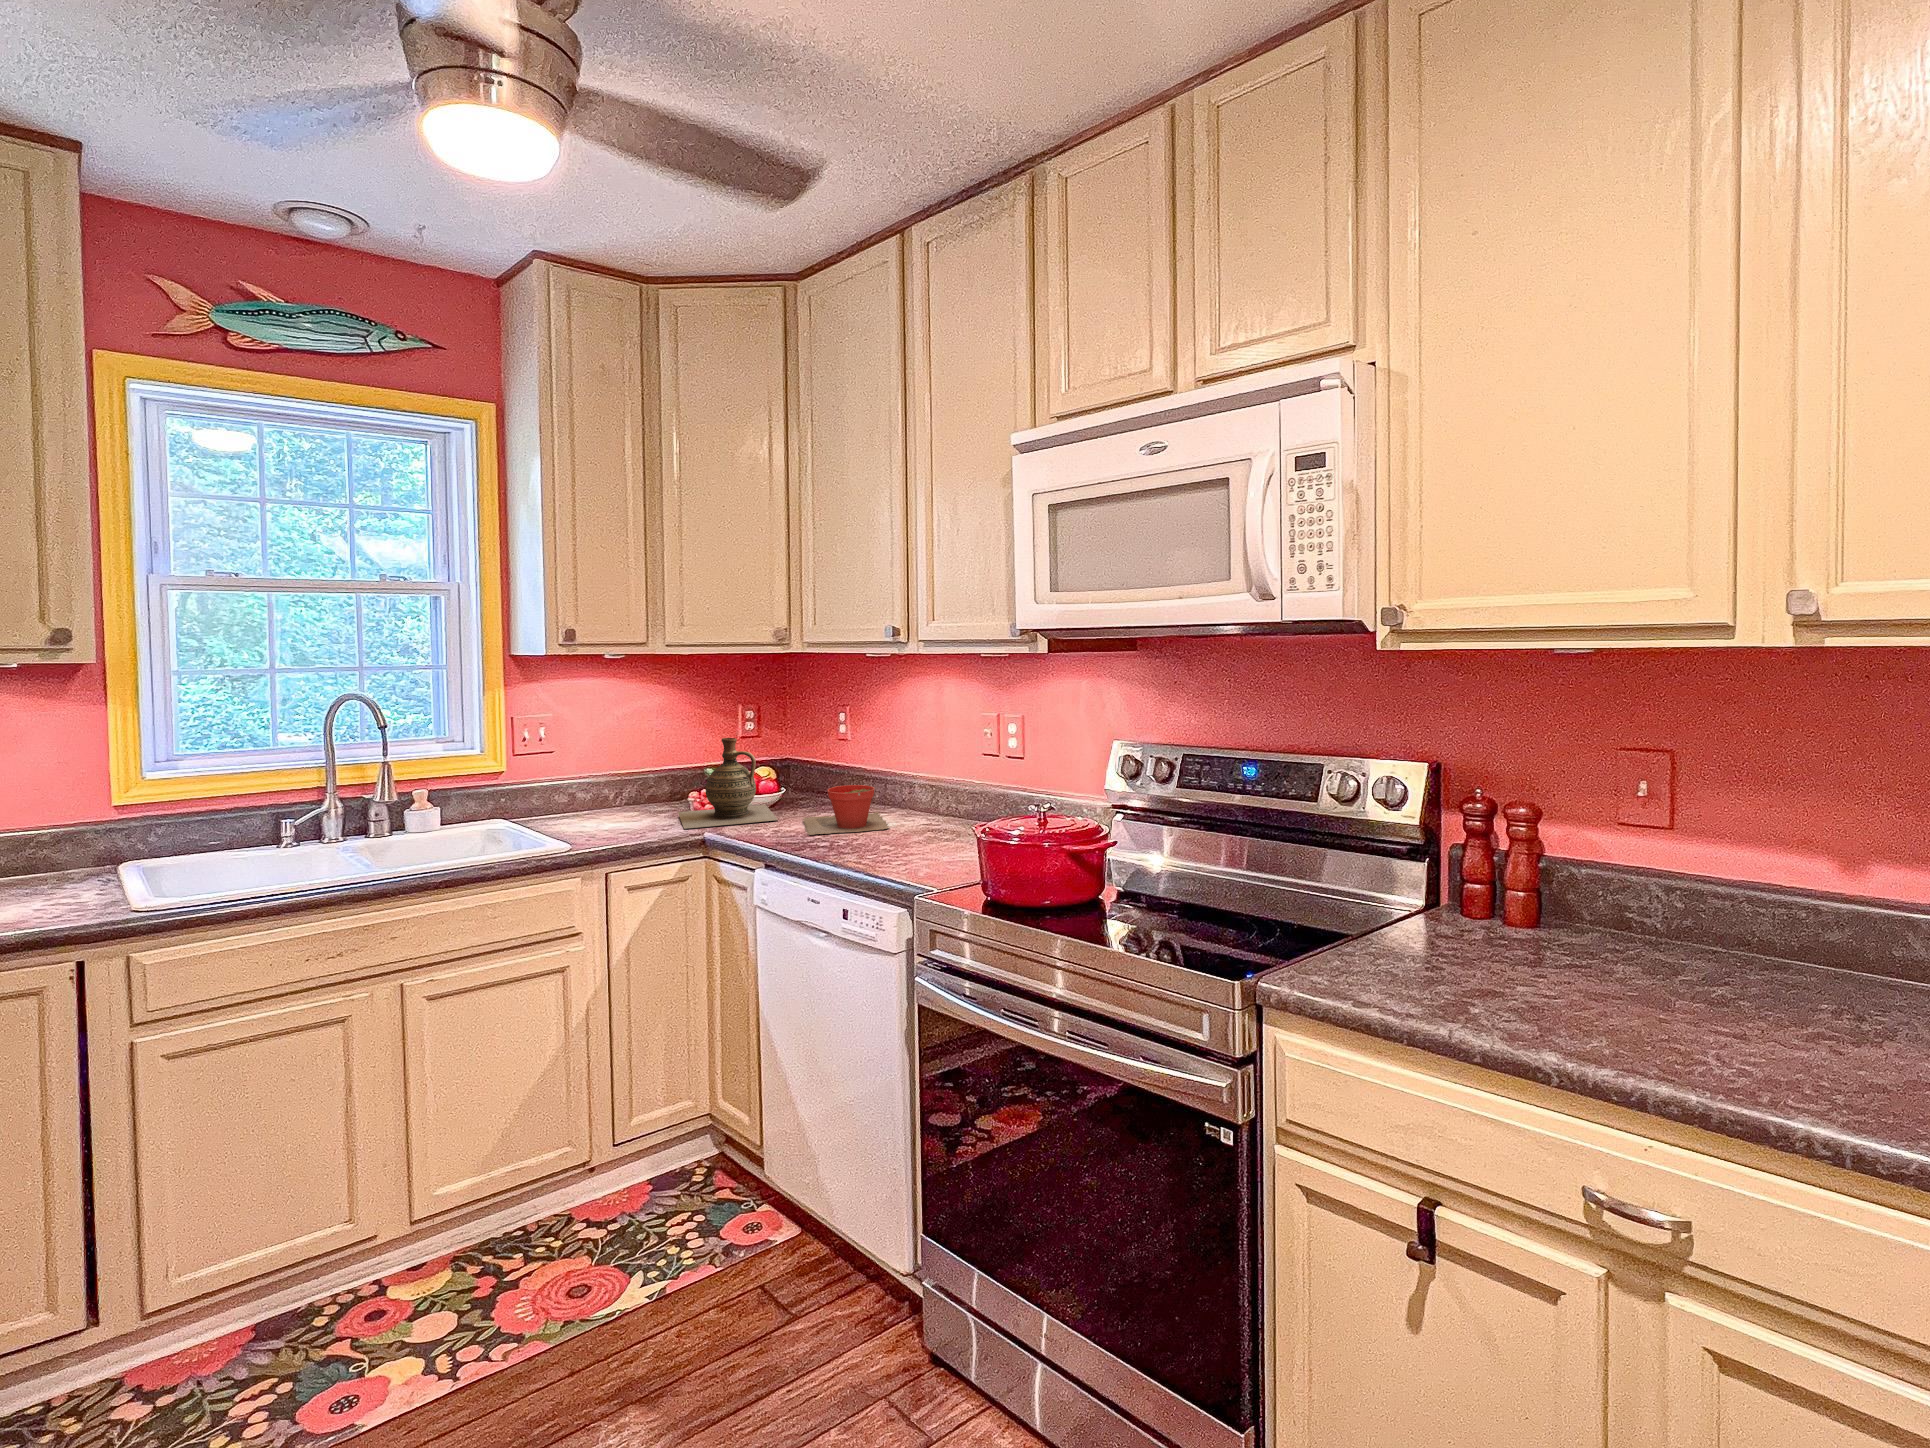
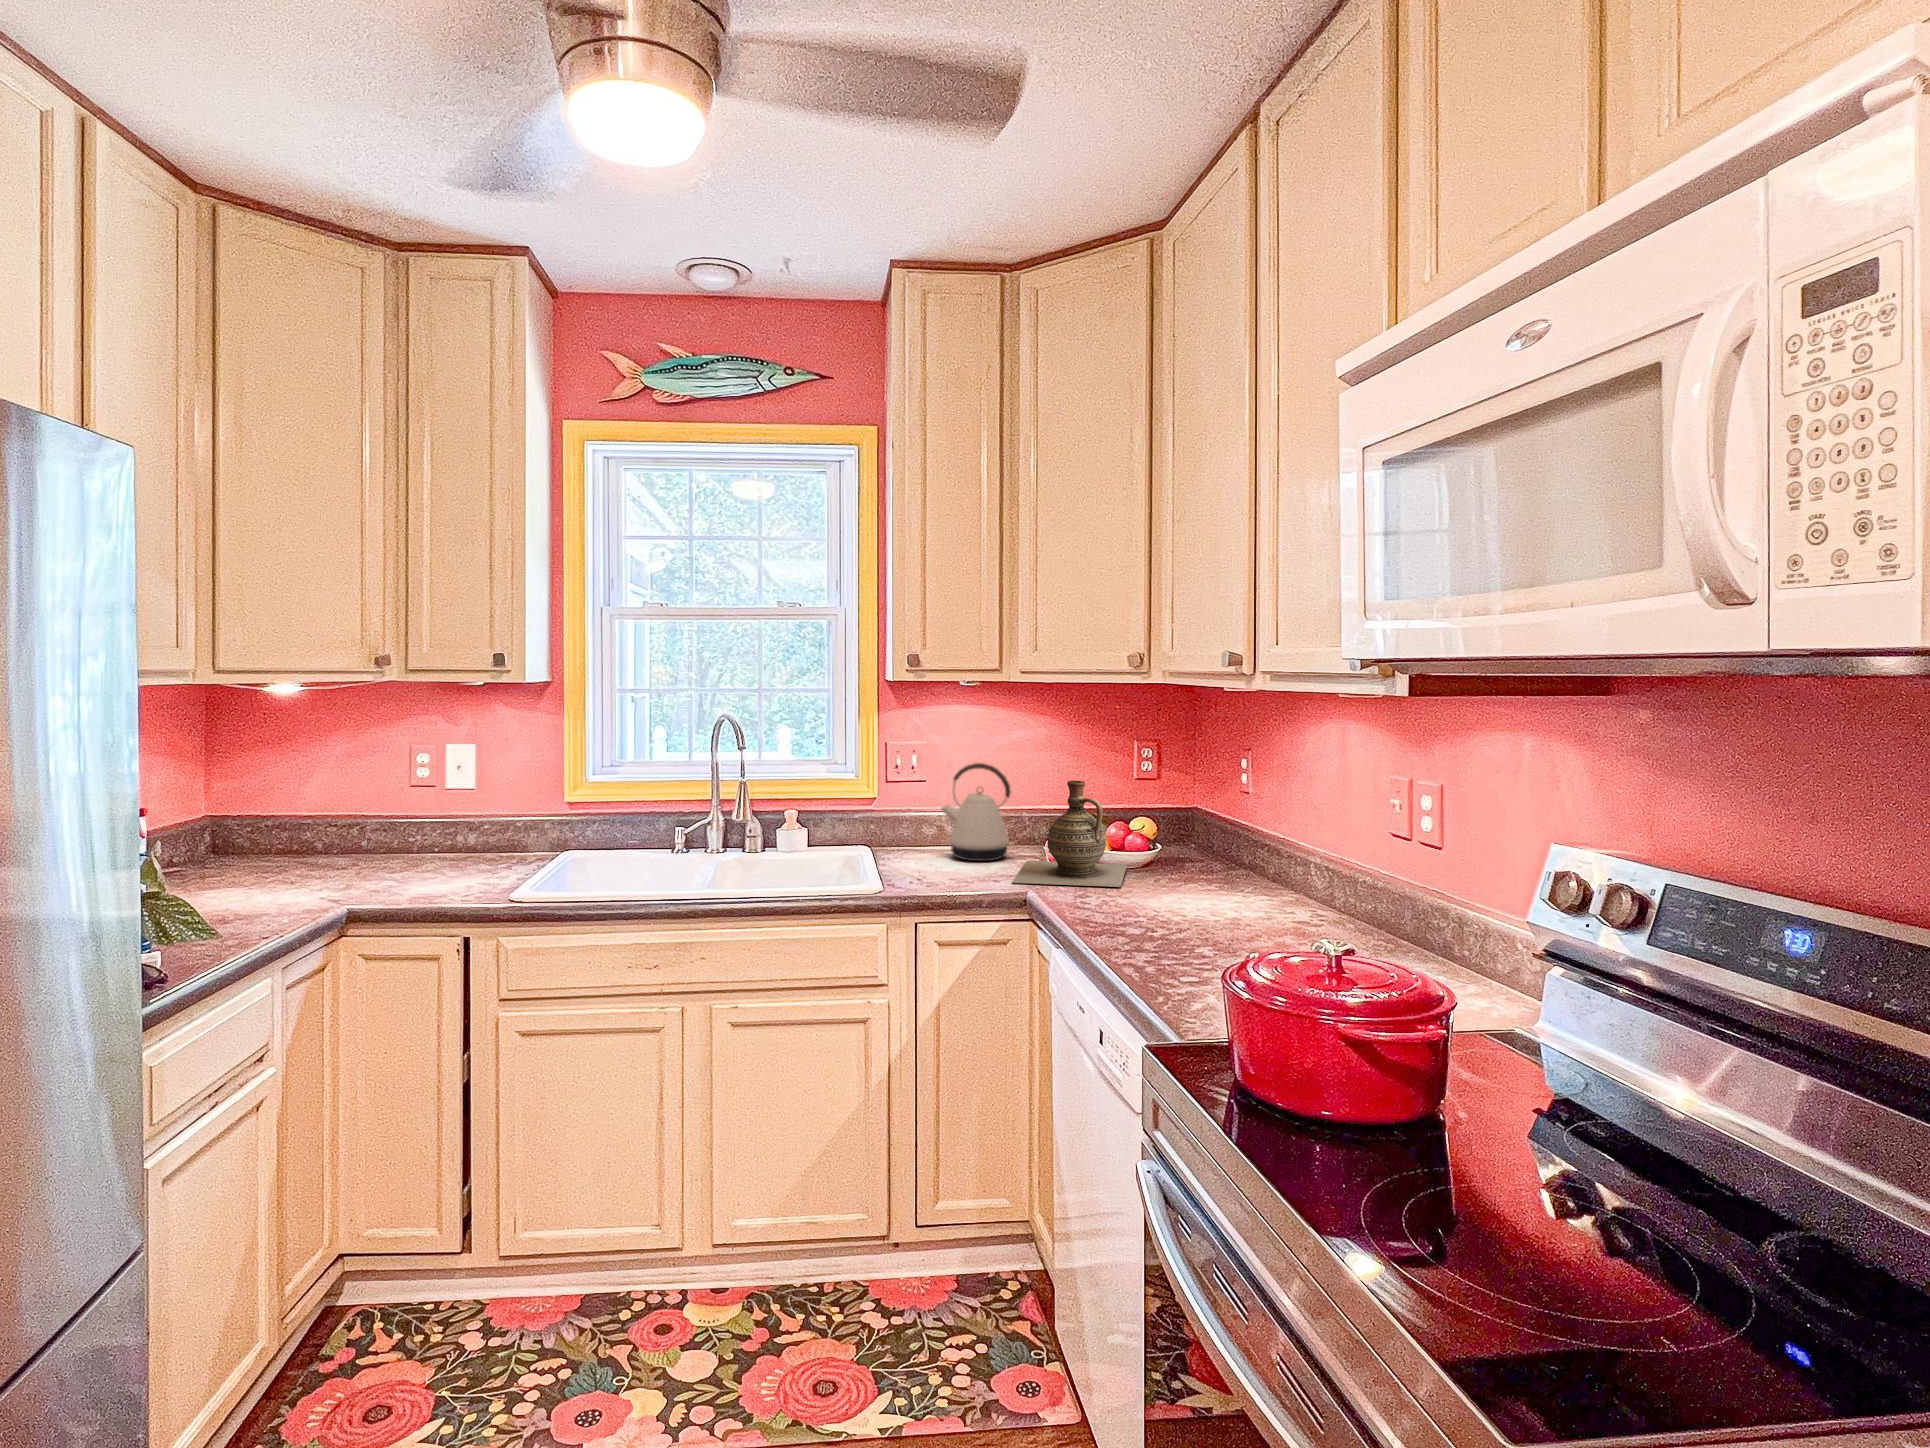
kettle: none [585,731,658,819] -> present [941,763,1014,861]
plant pot: present [803,785,889,835] -> none [1129,855,1250,921]

